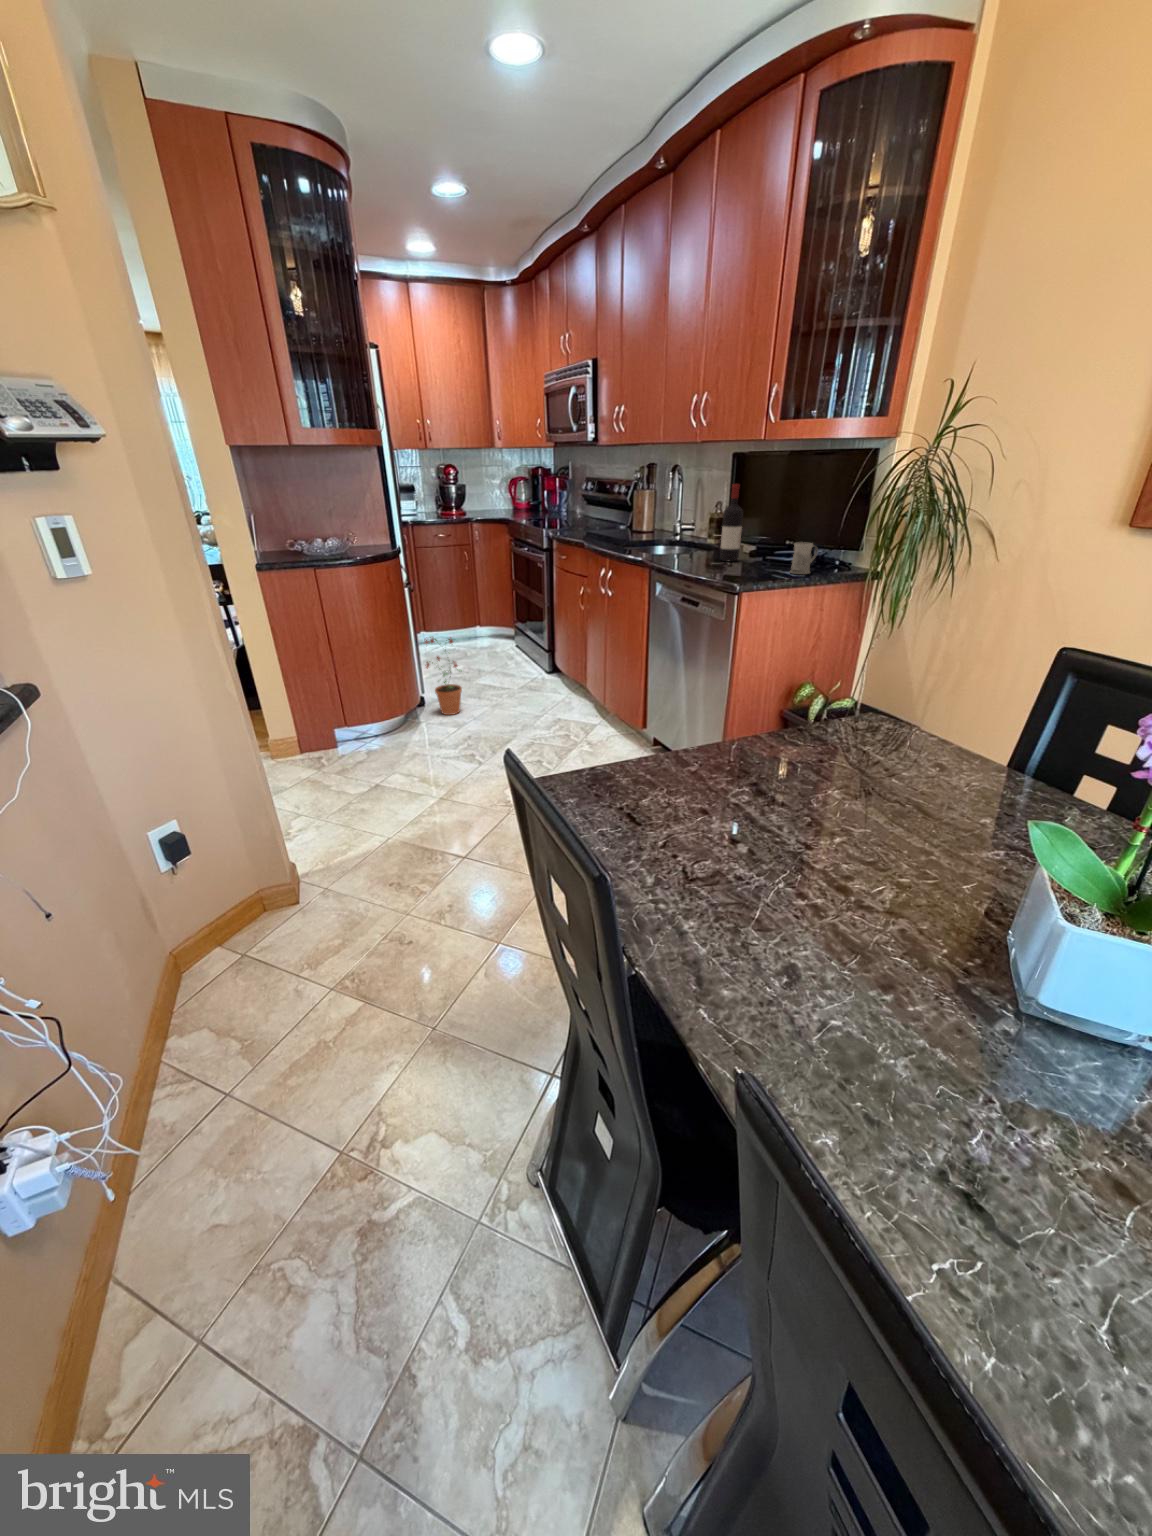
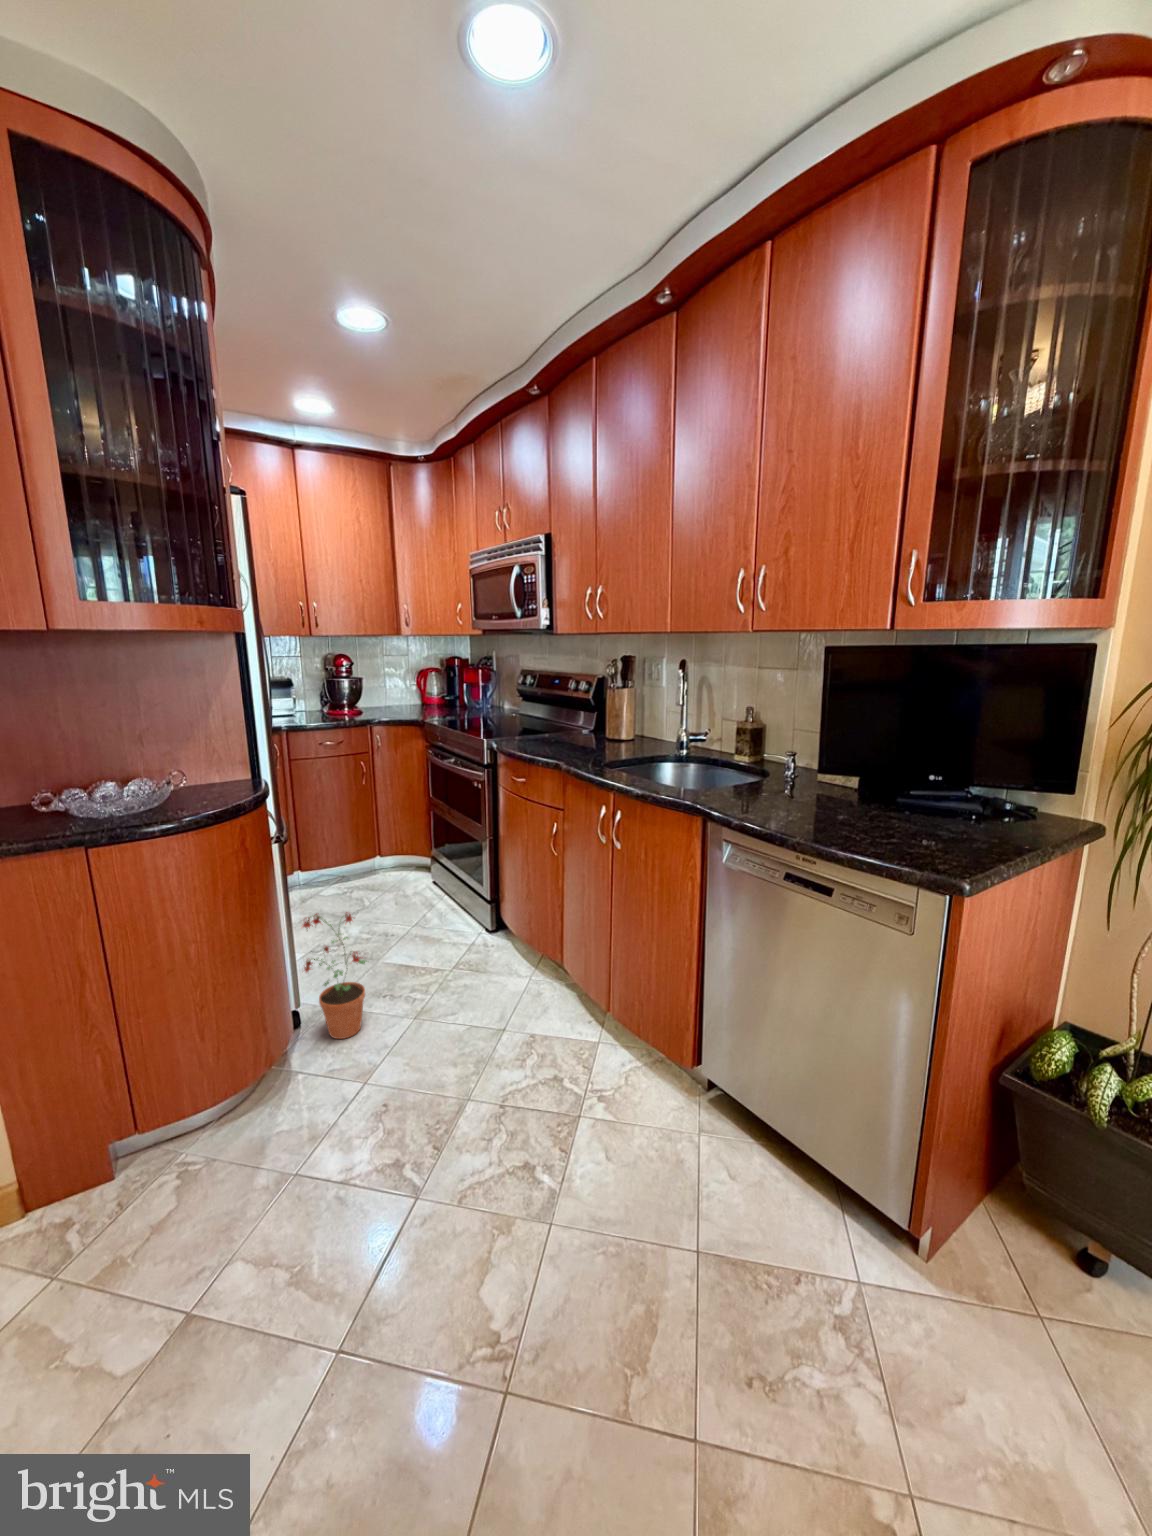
wine bottle: present [720,484,743,562] -> none [814,691,851,806]
mug: present [790,542,818,574] -> none [979,787,1024,841]

